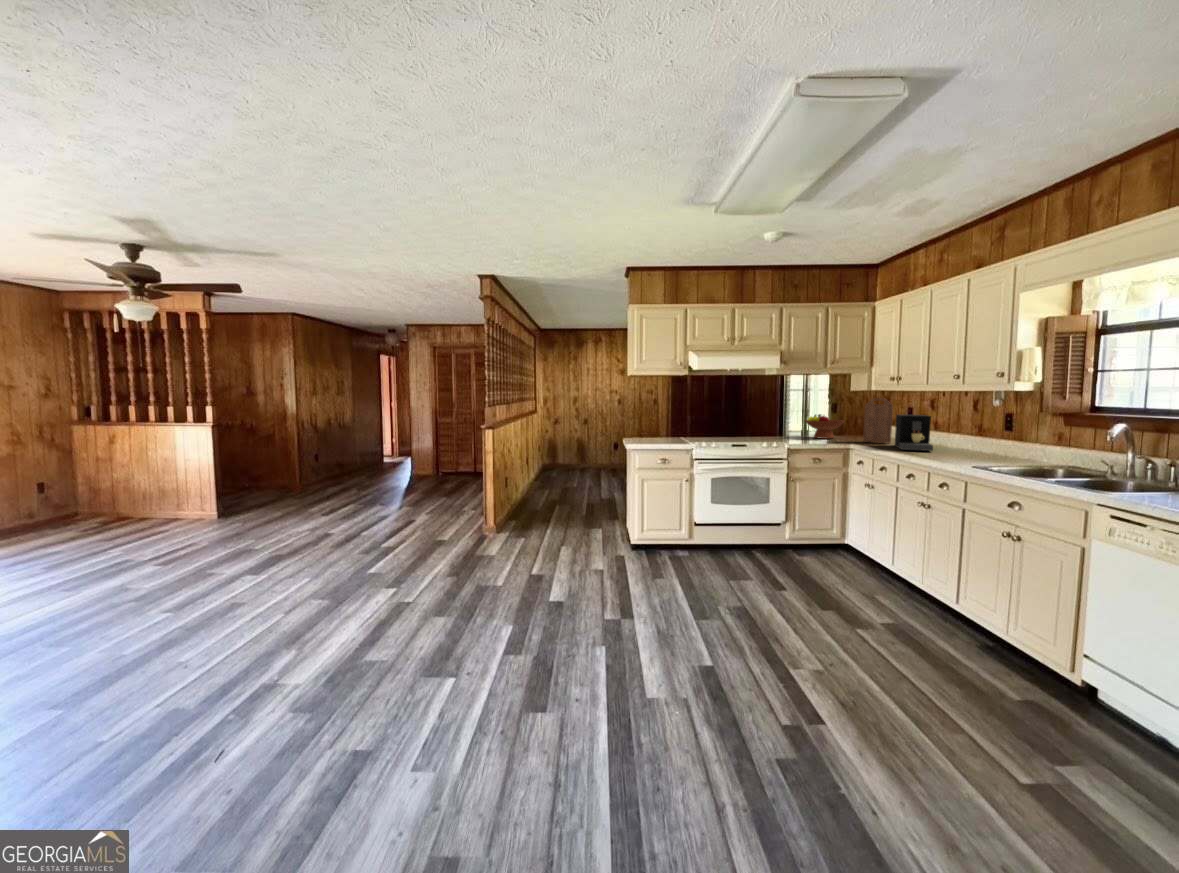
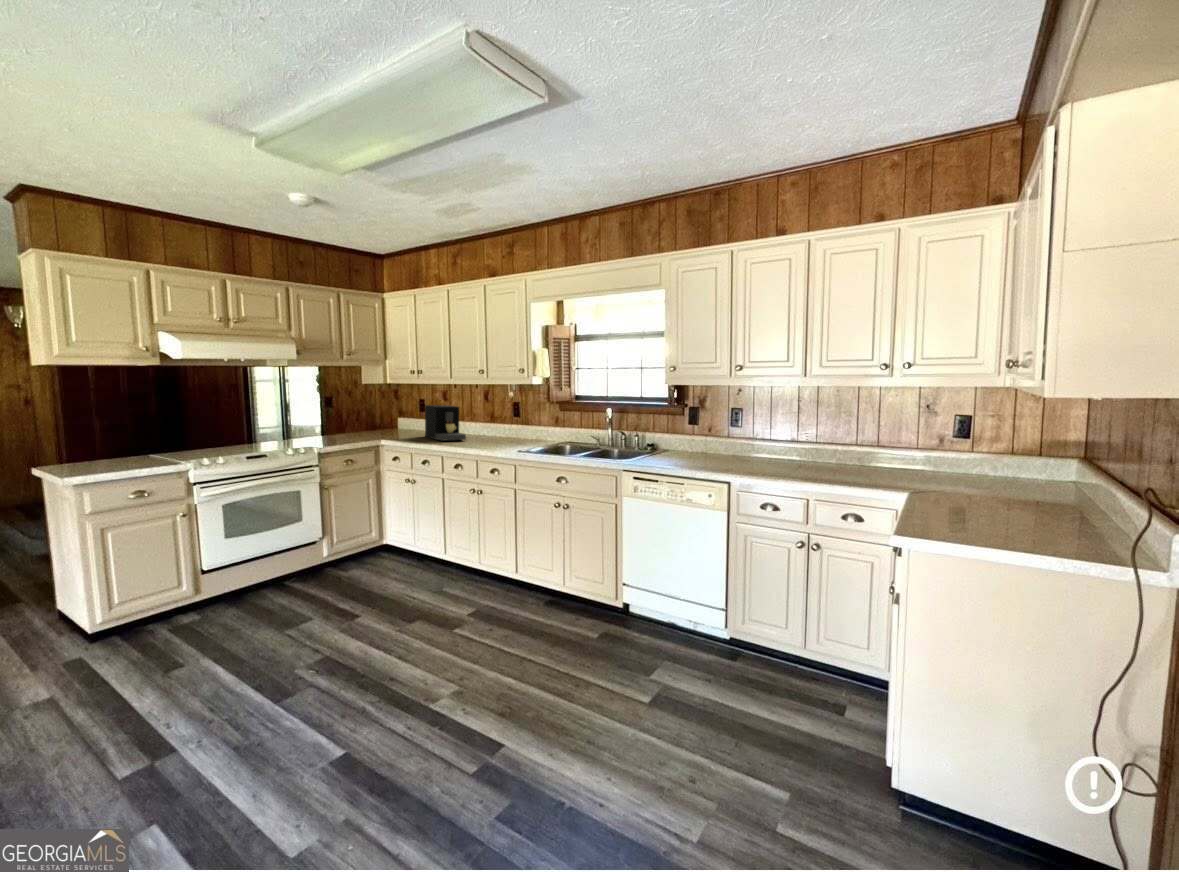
cutting board: present [863,398,893,443] -> none [392,388,420,435]
fruit bowl: present [805,414,845,439] -> none [323,405,369,433]

